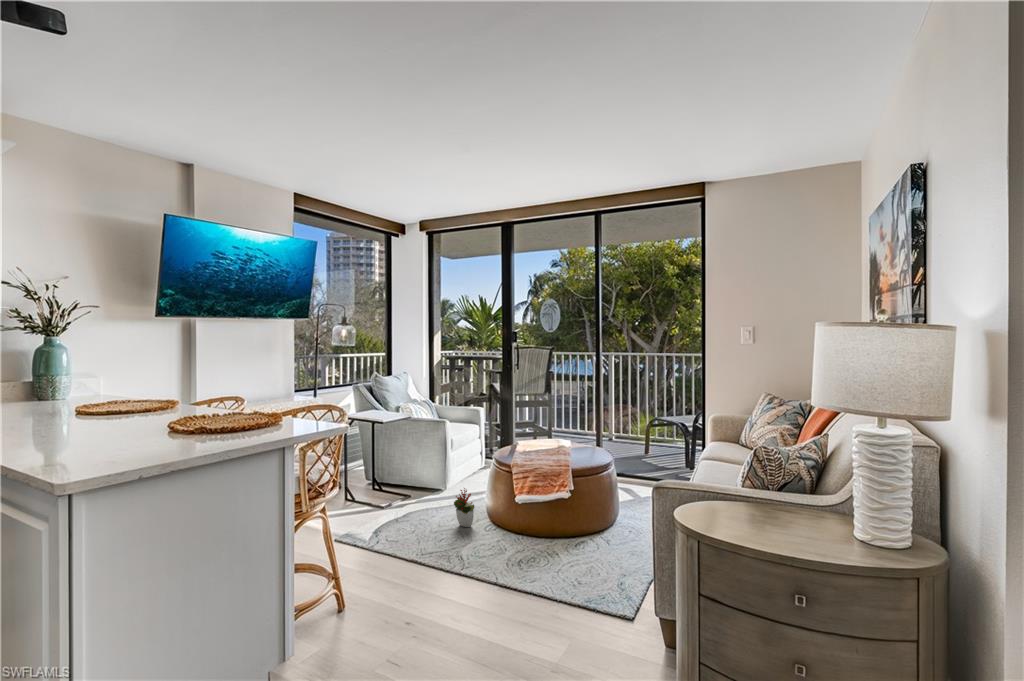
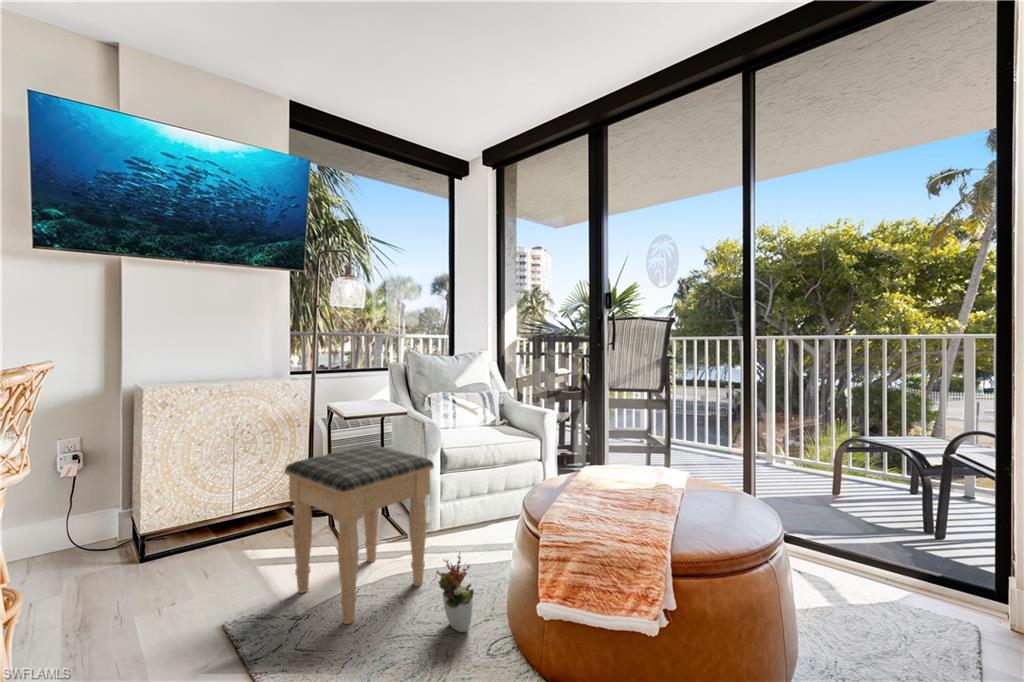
footstool: none [354,439,438,532] -> present [285,445,434,624]

